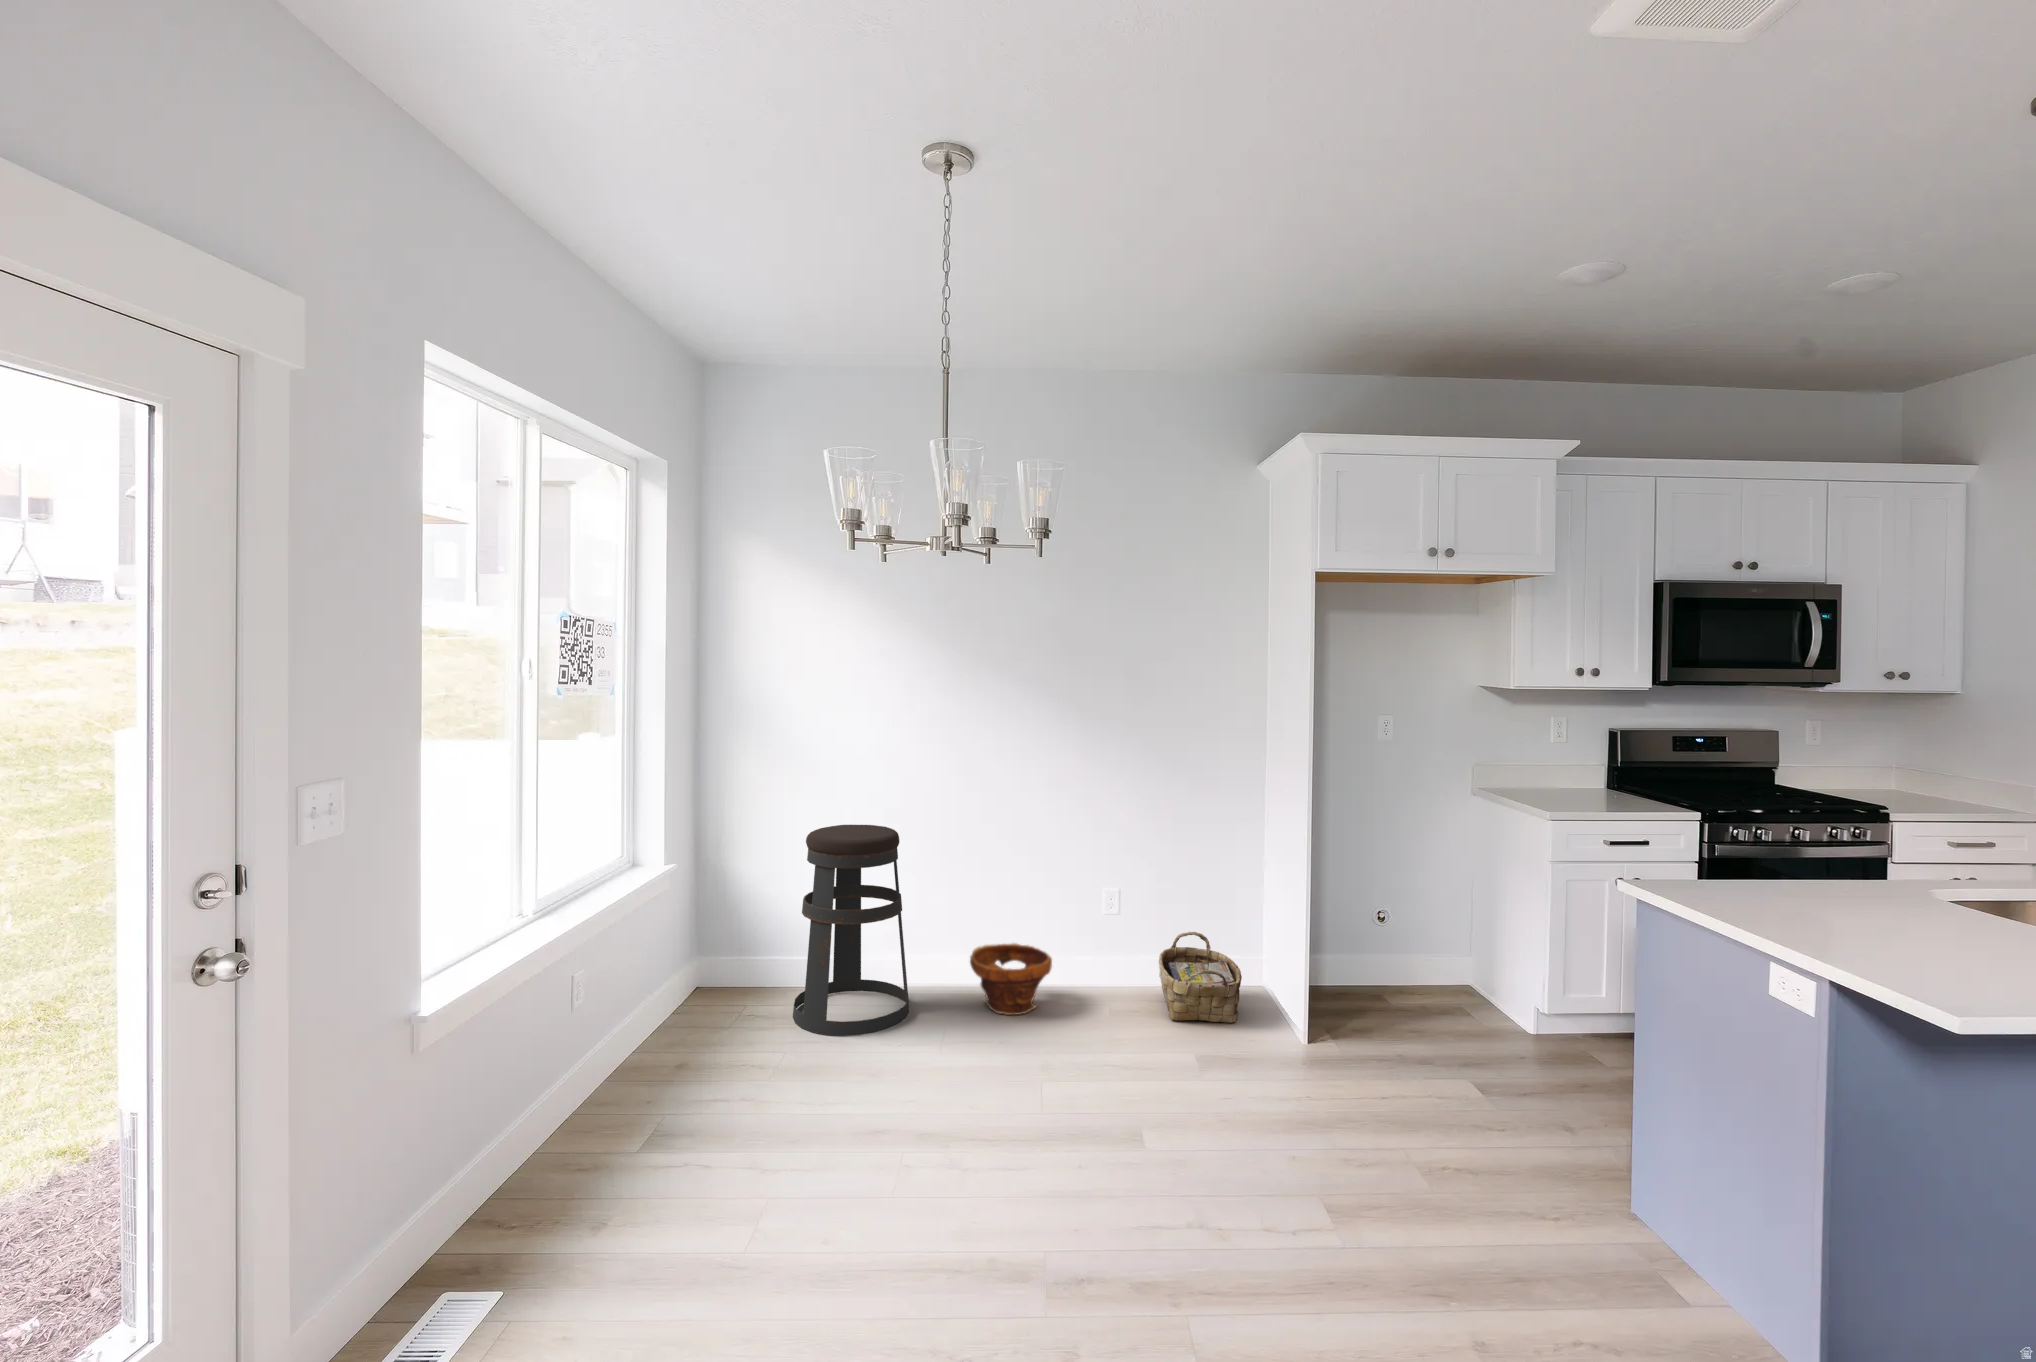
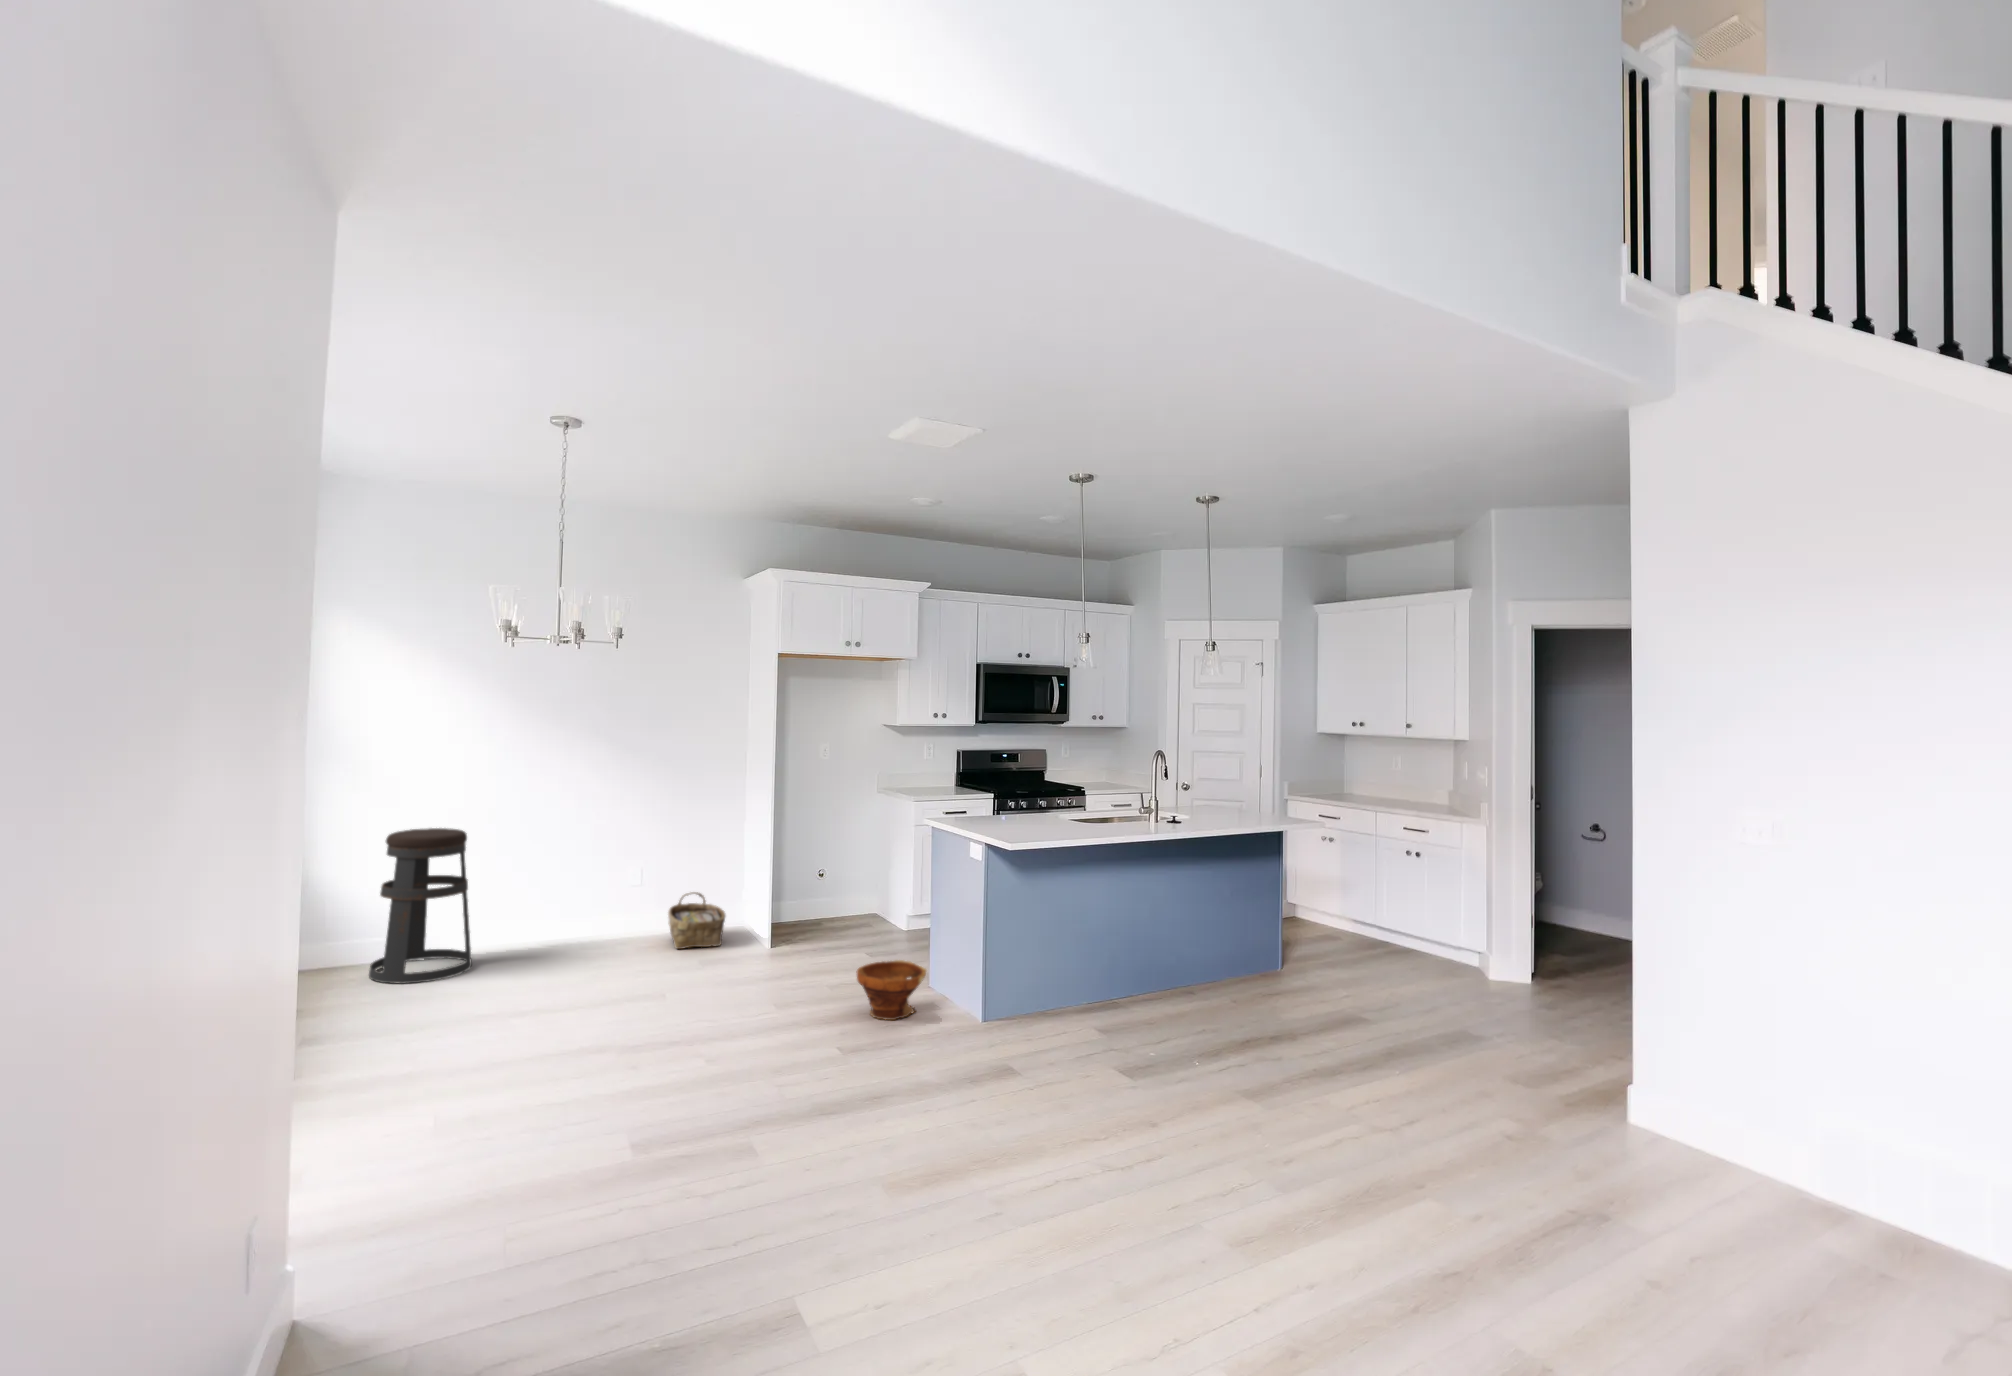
planter: present [970,943,1052,1015] -> present [856,960,926,1020]

